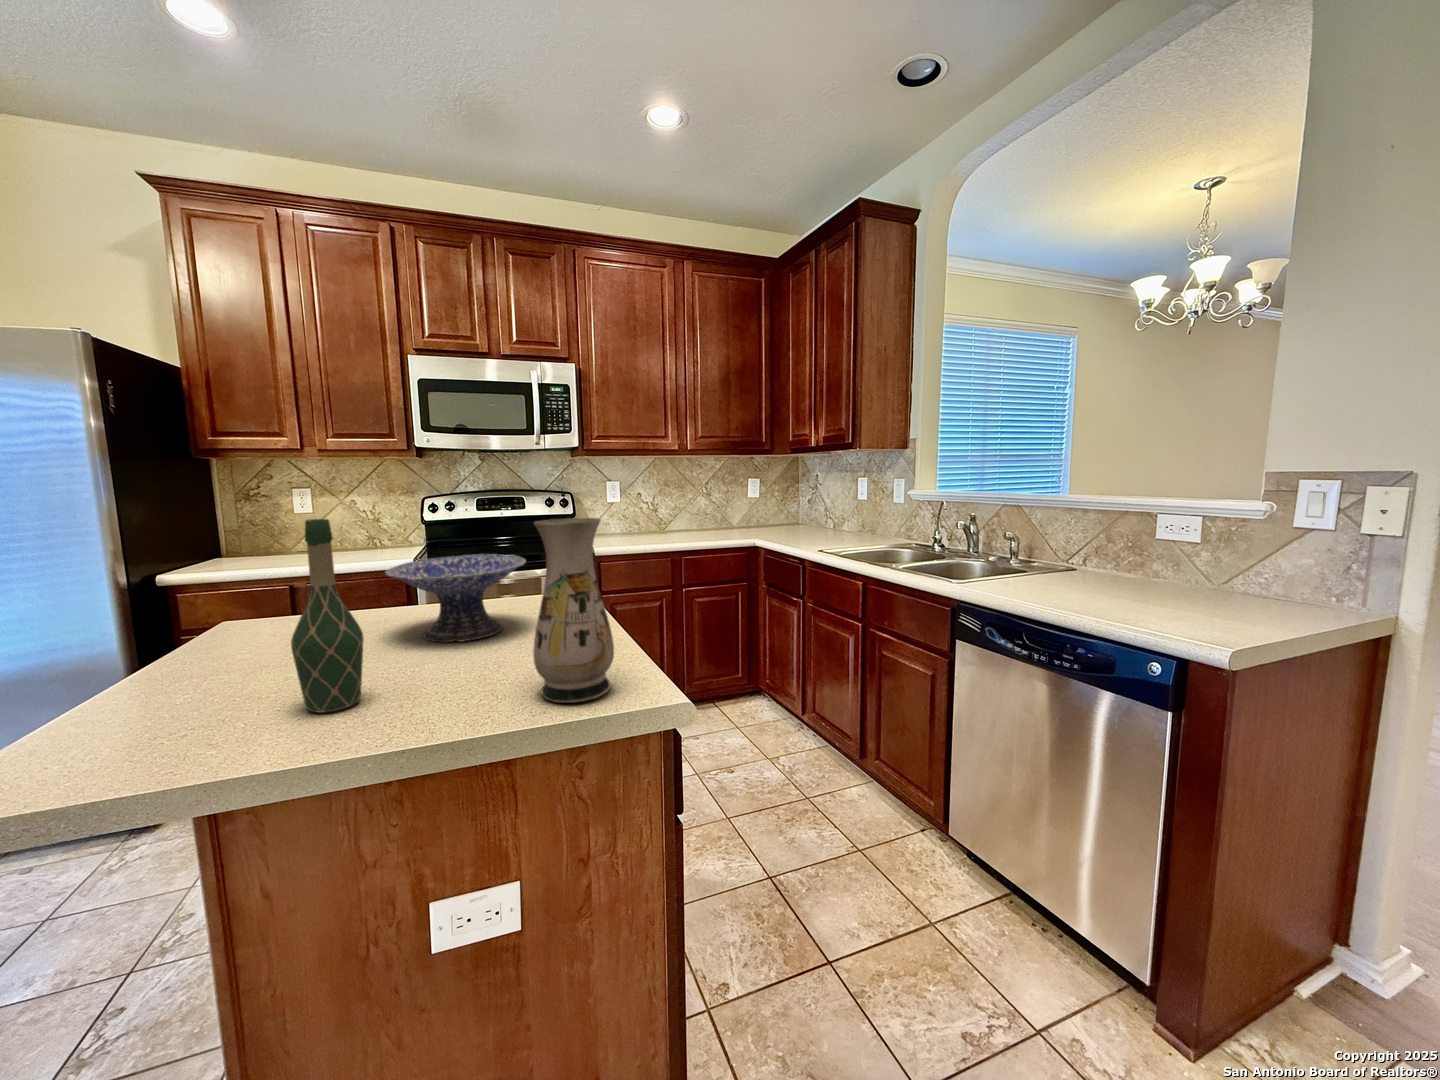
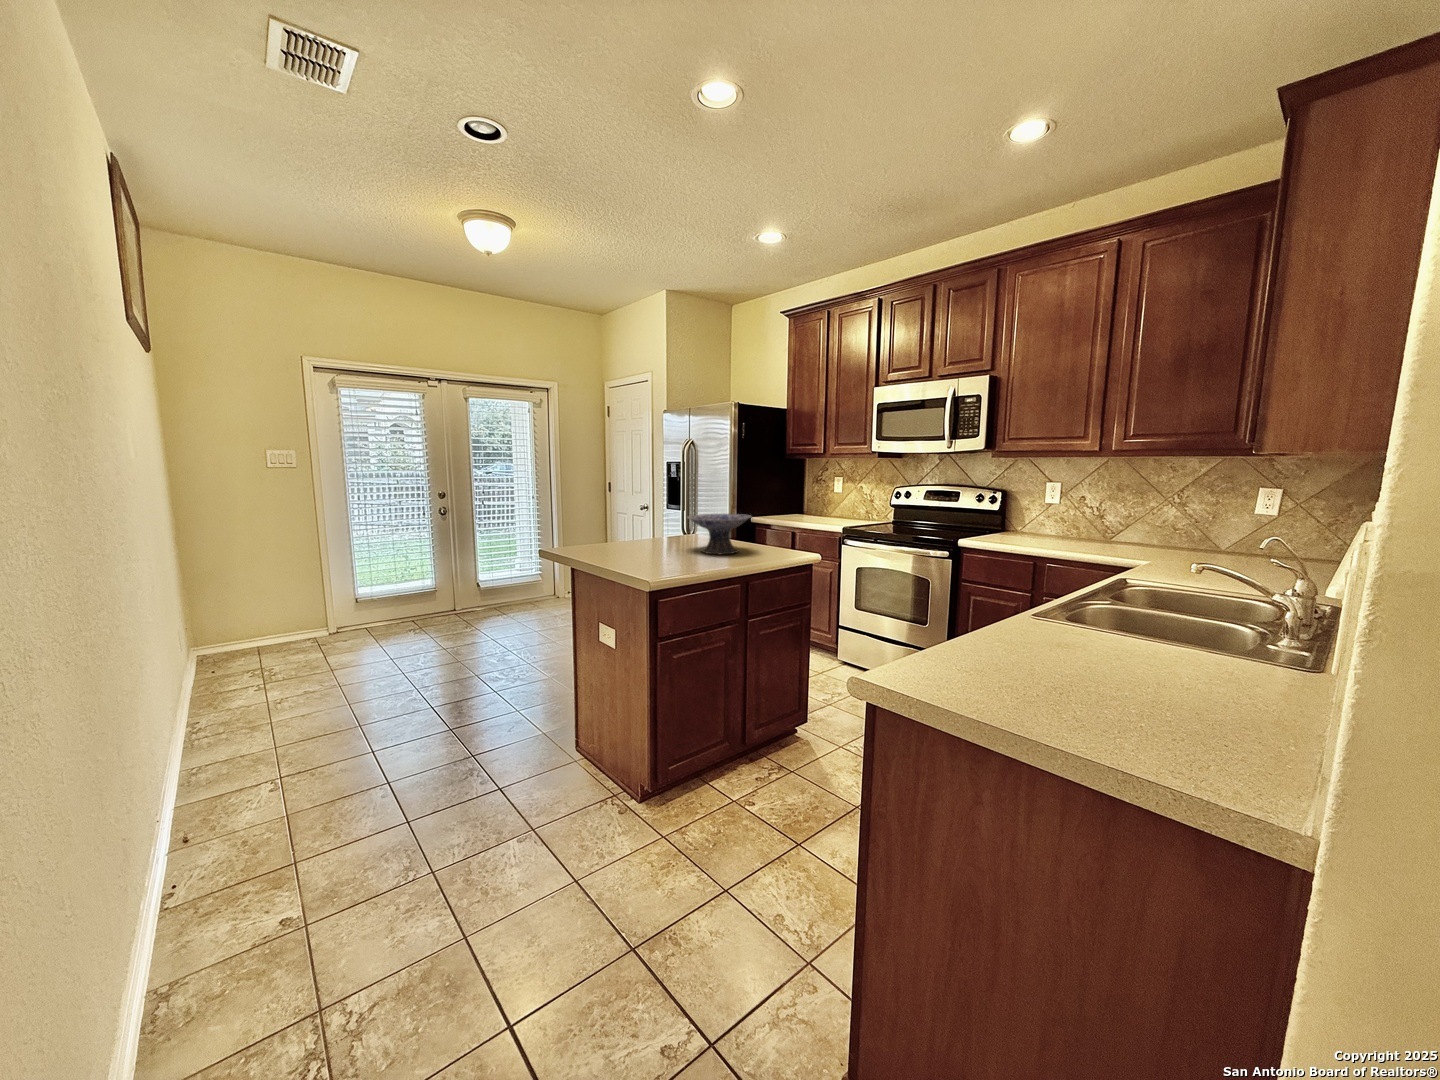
vase: present [533,518,614,703] -> none [641,491,677,573]
wine bottle: present [291,519,364,713] -> none [611,485,633,555]

